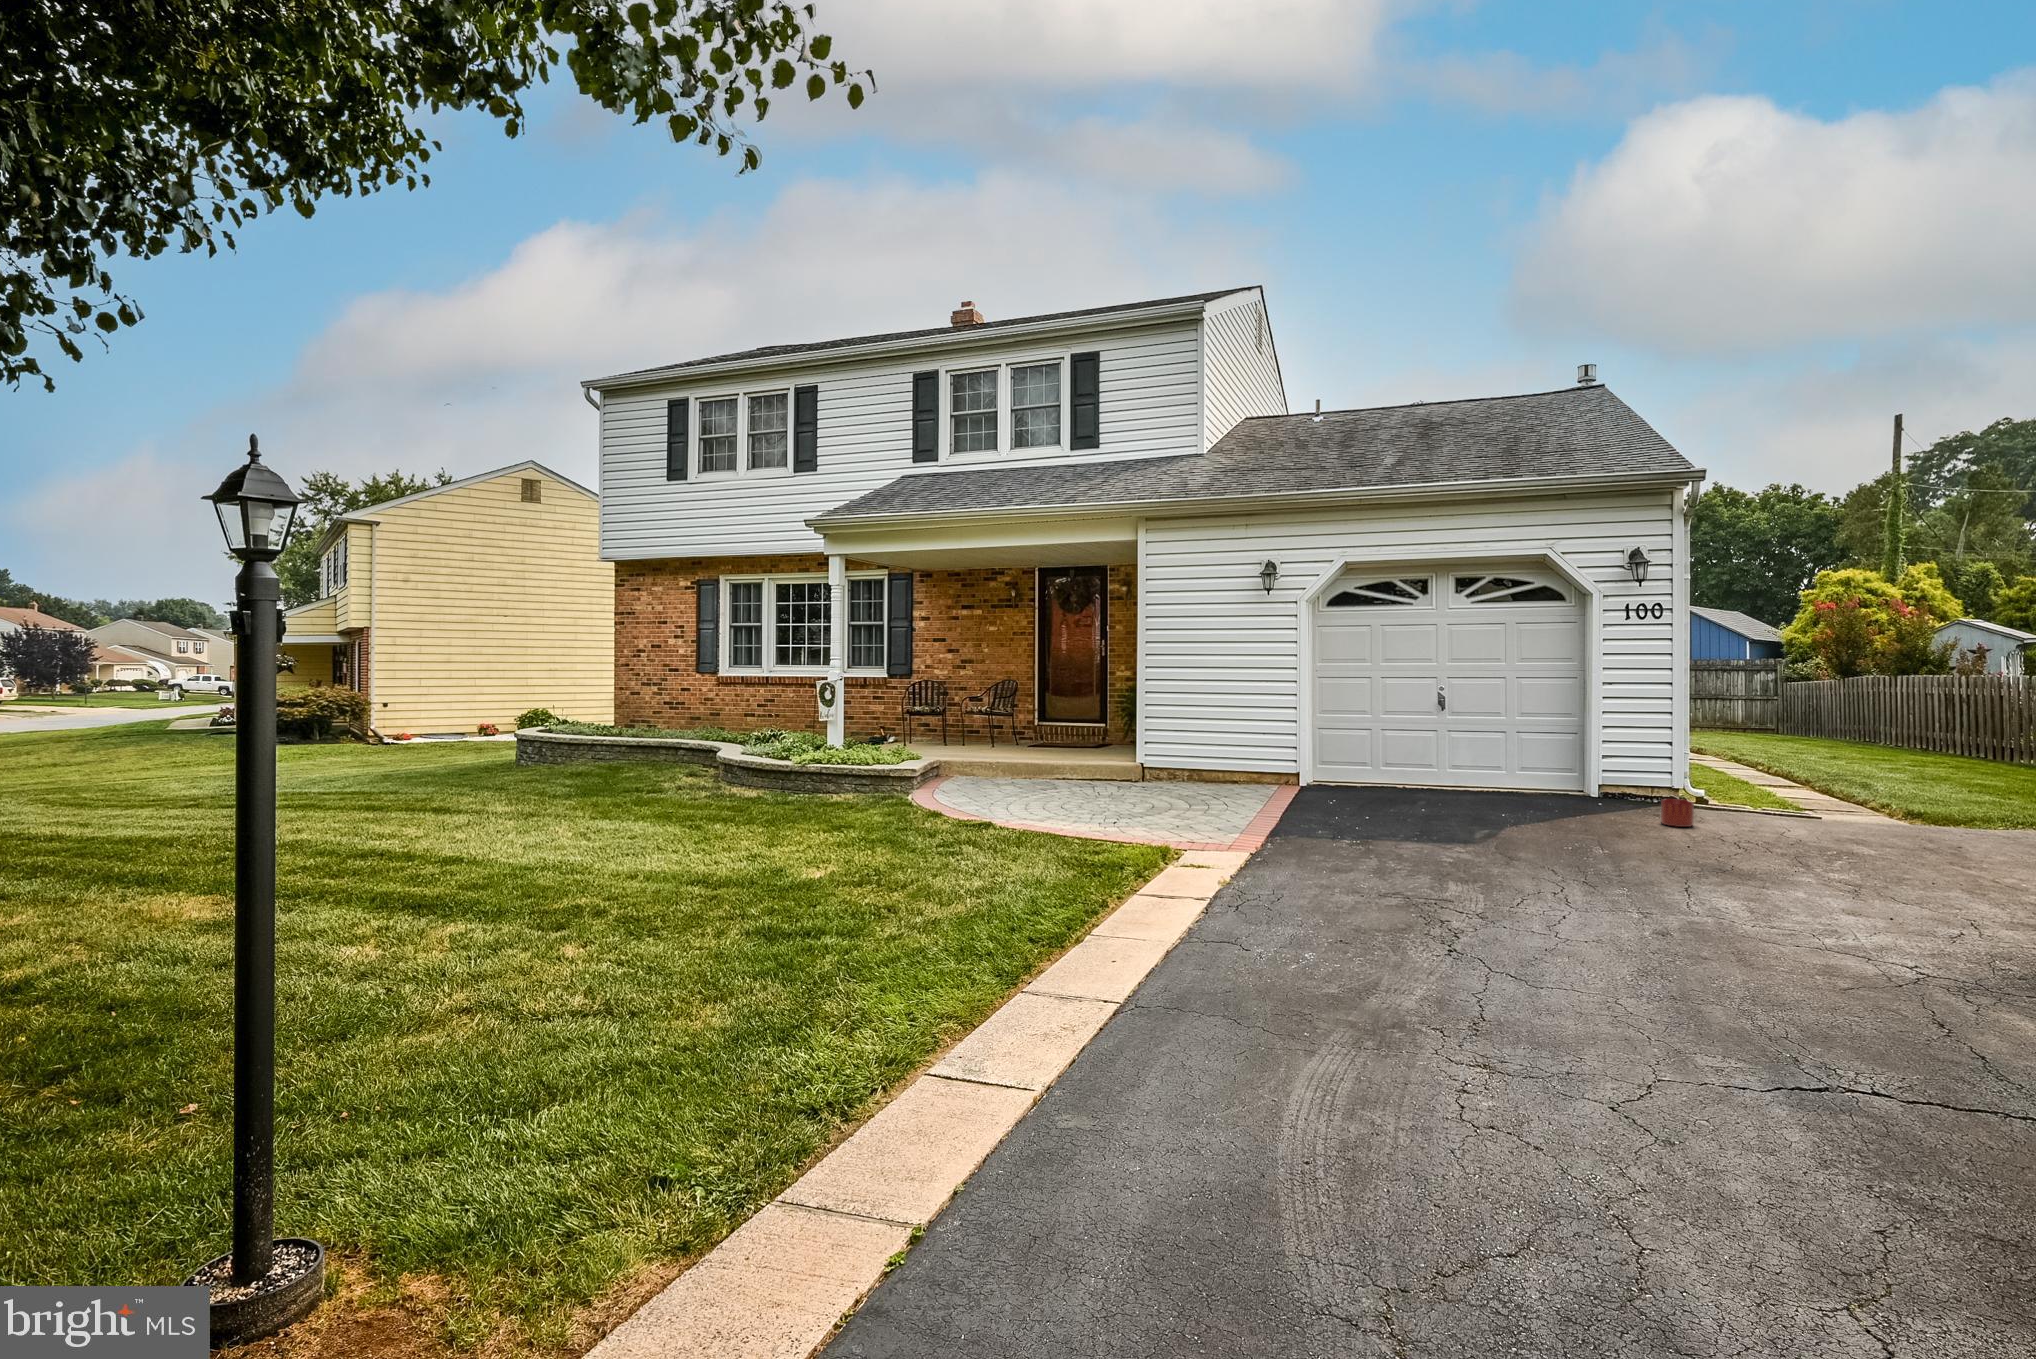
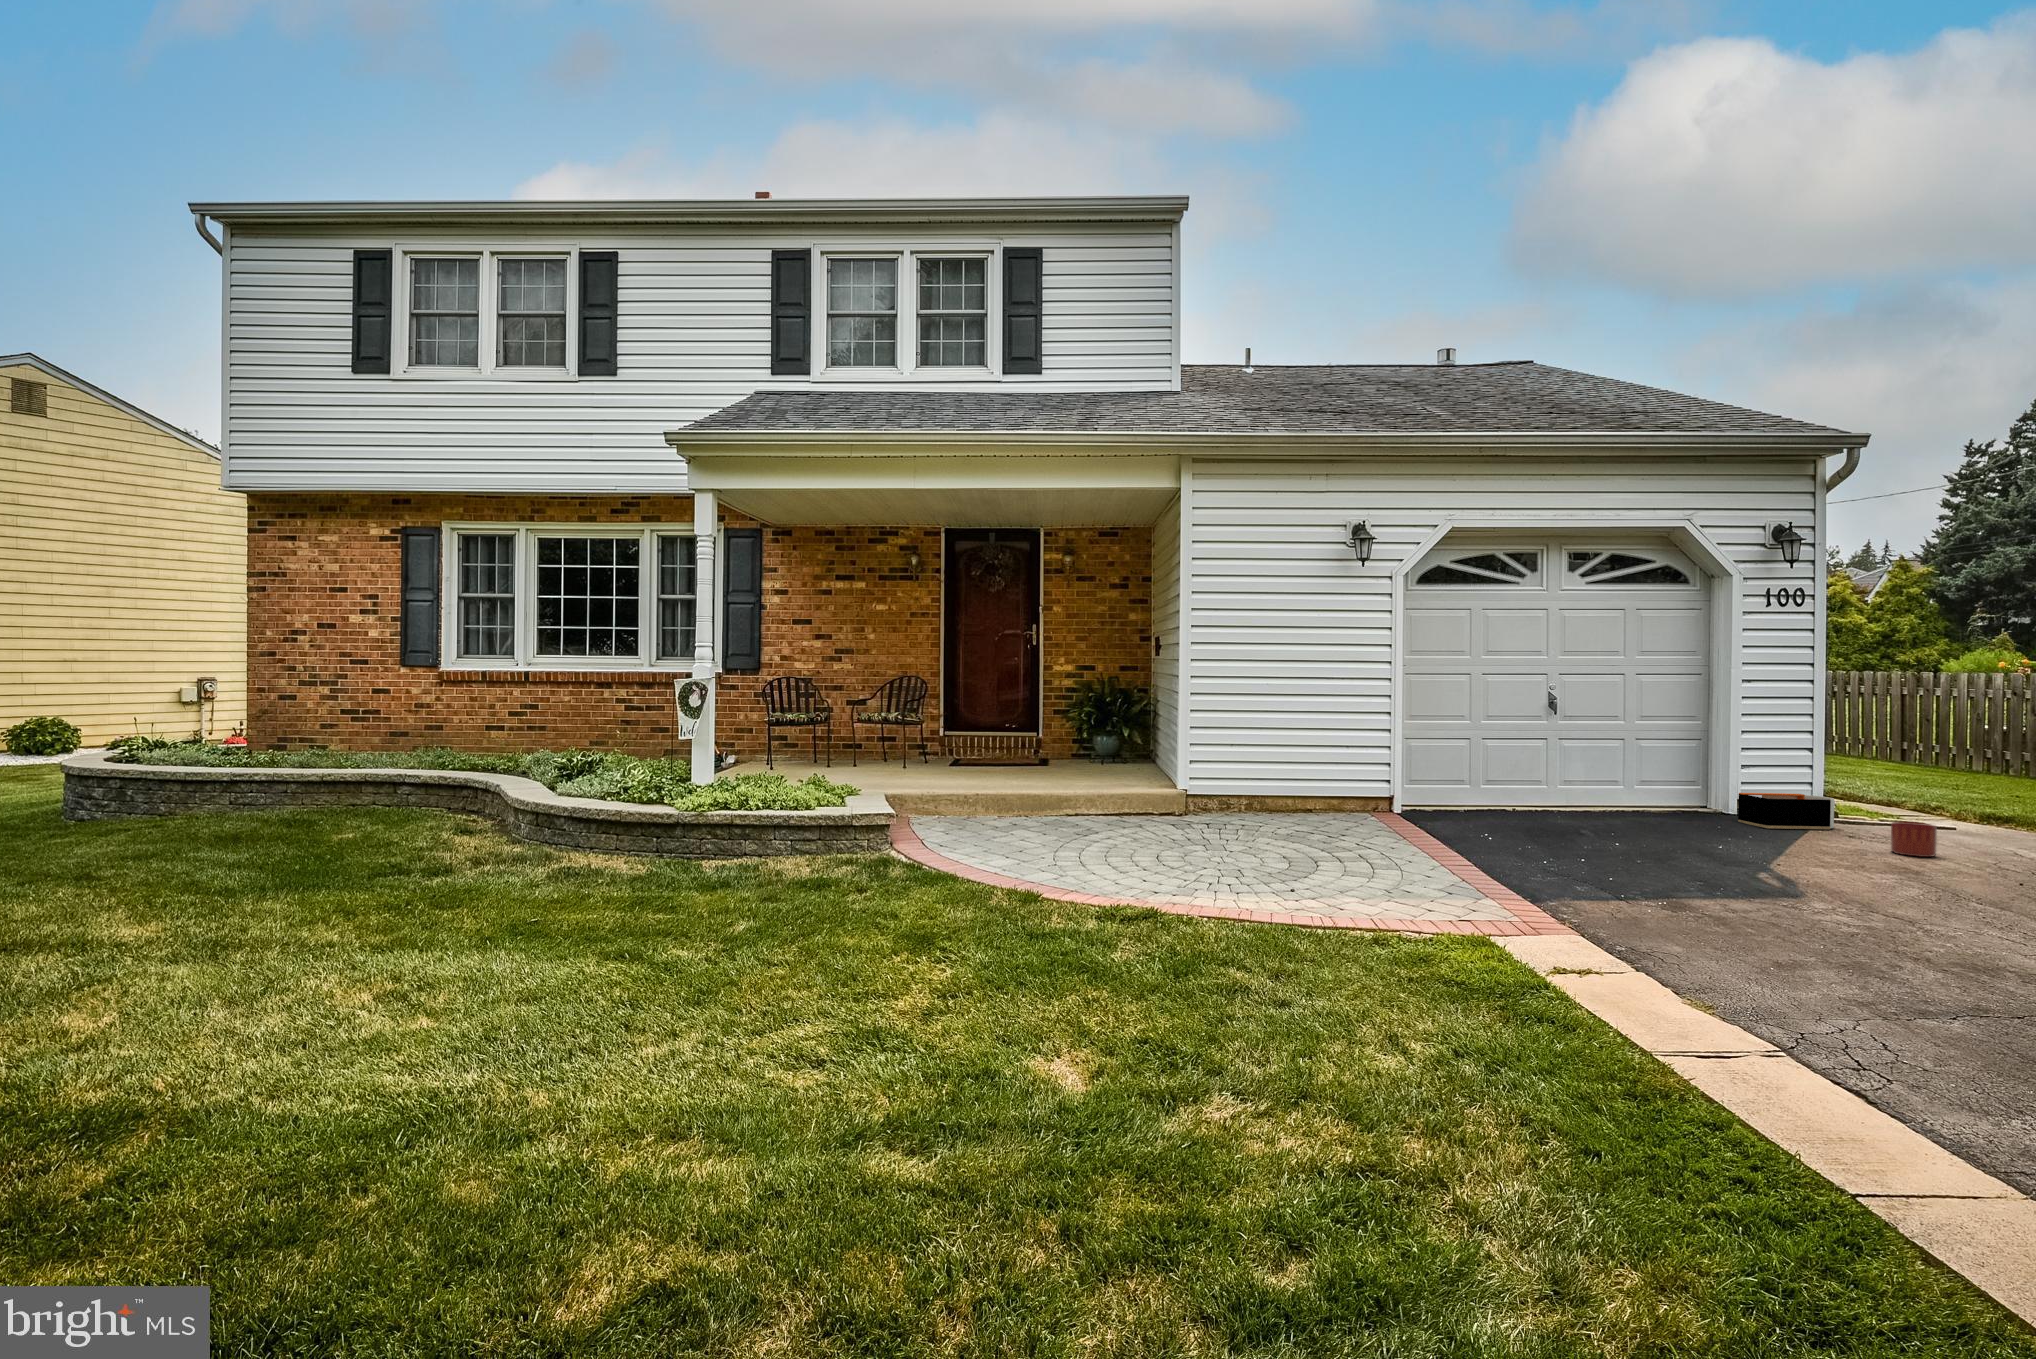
storage bin: none [1601,776,1676,807] -> present [1738,793,1834,829]

